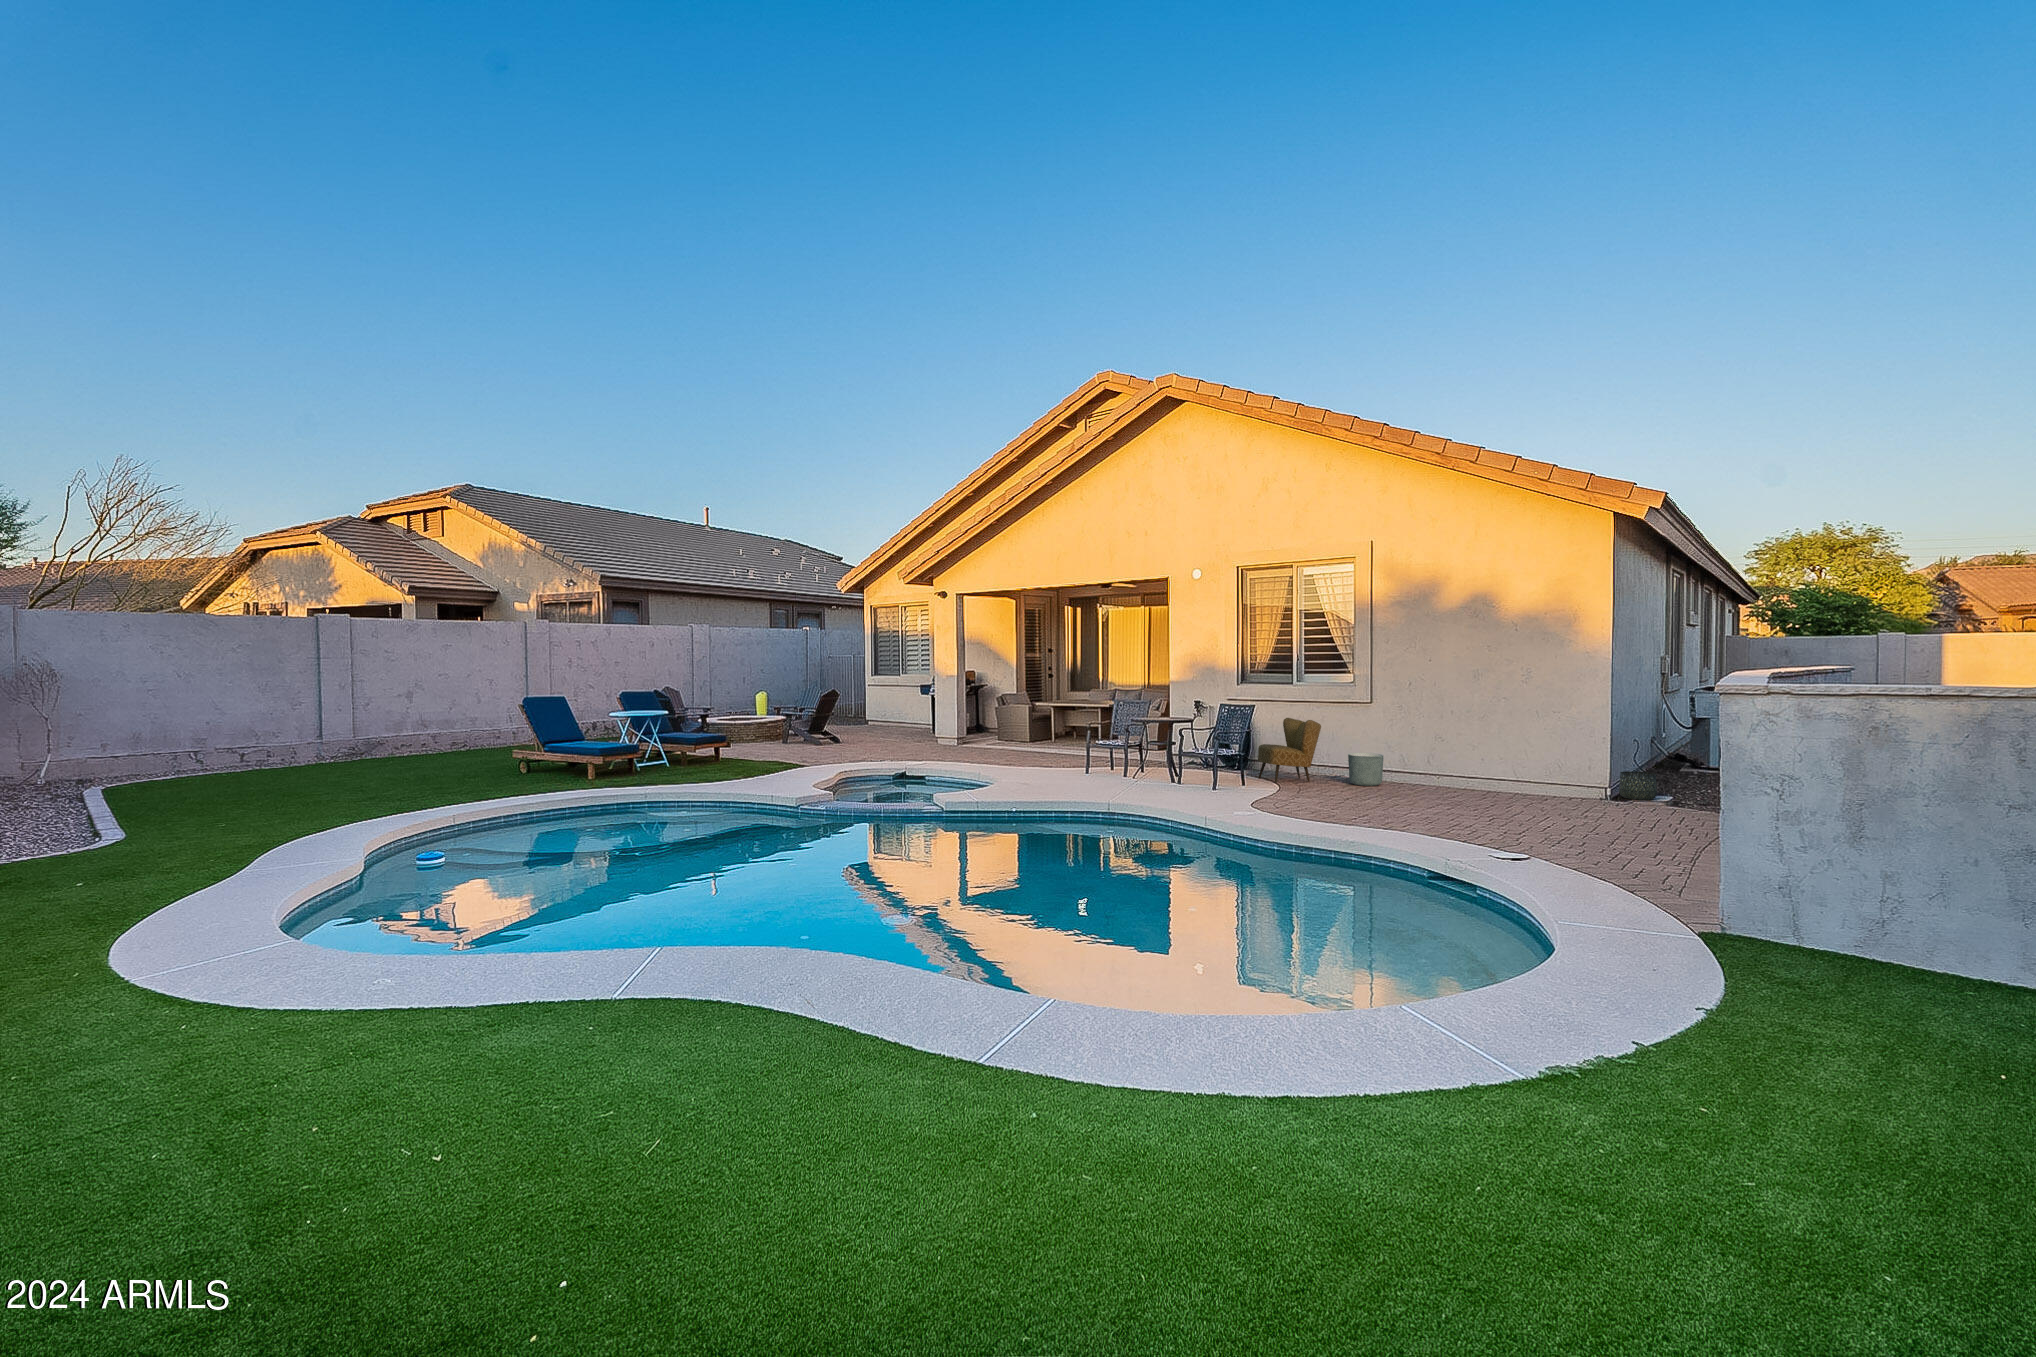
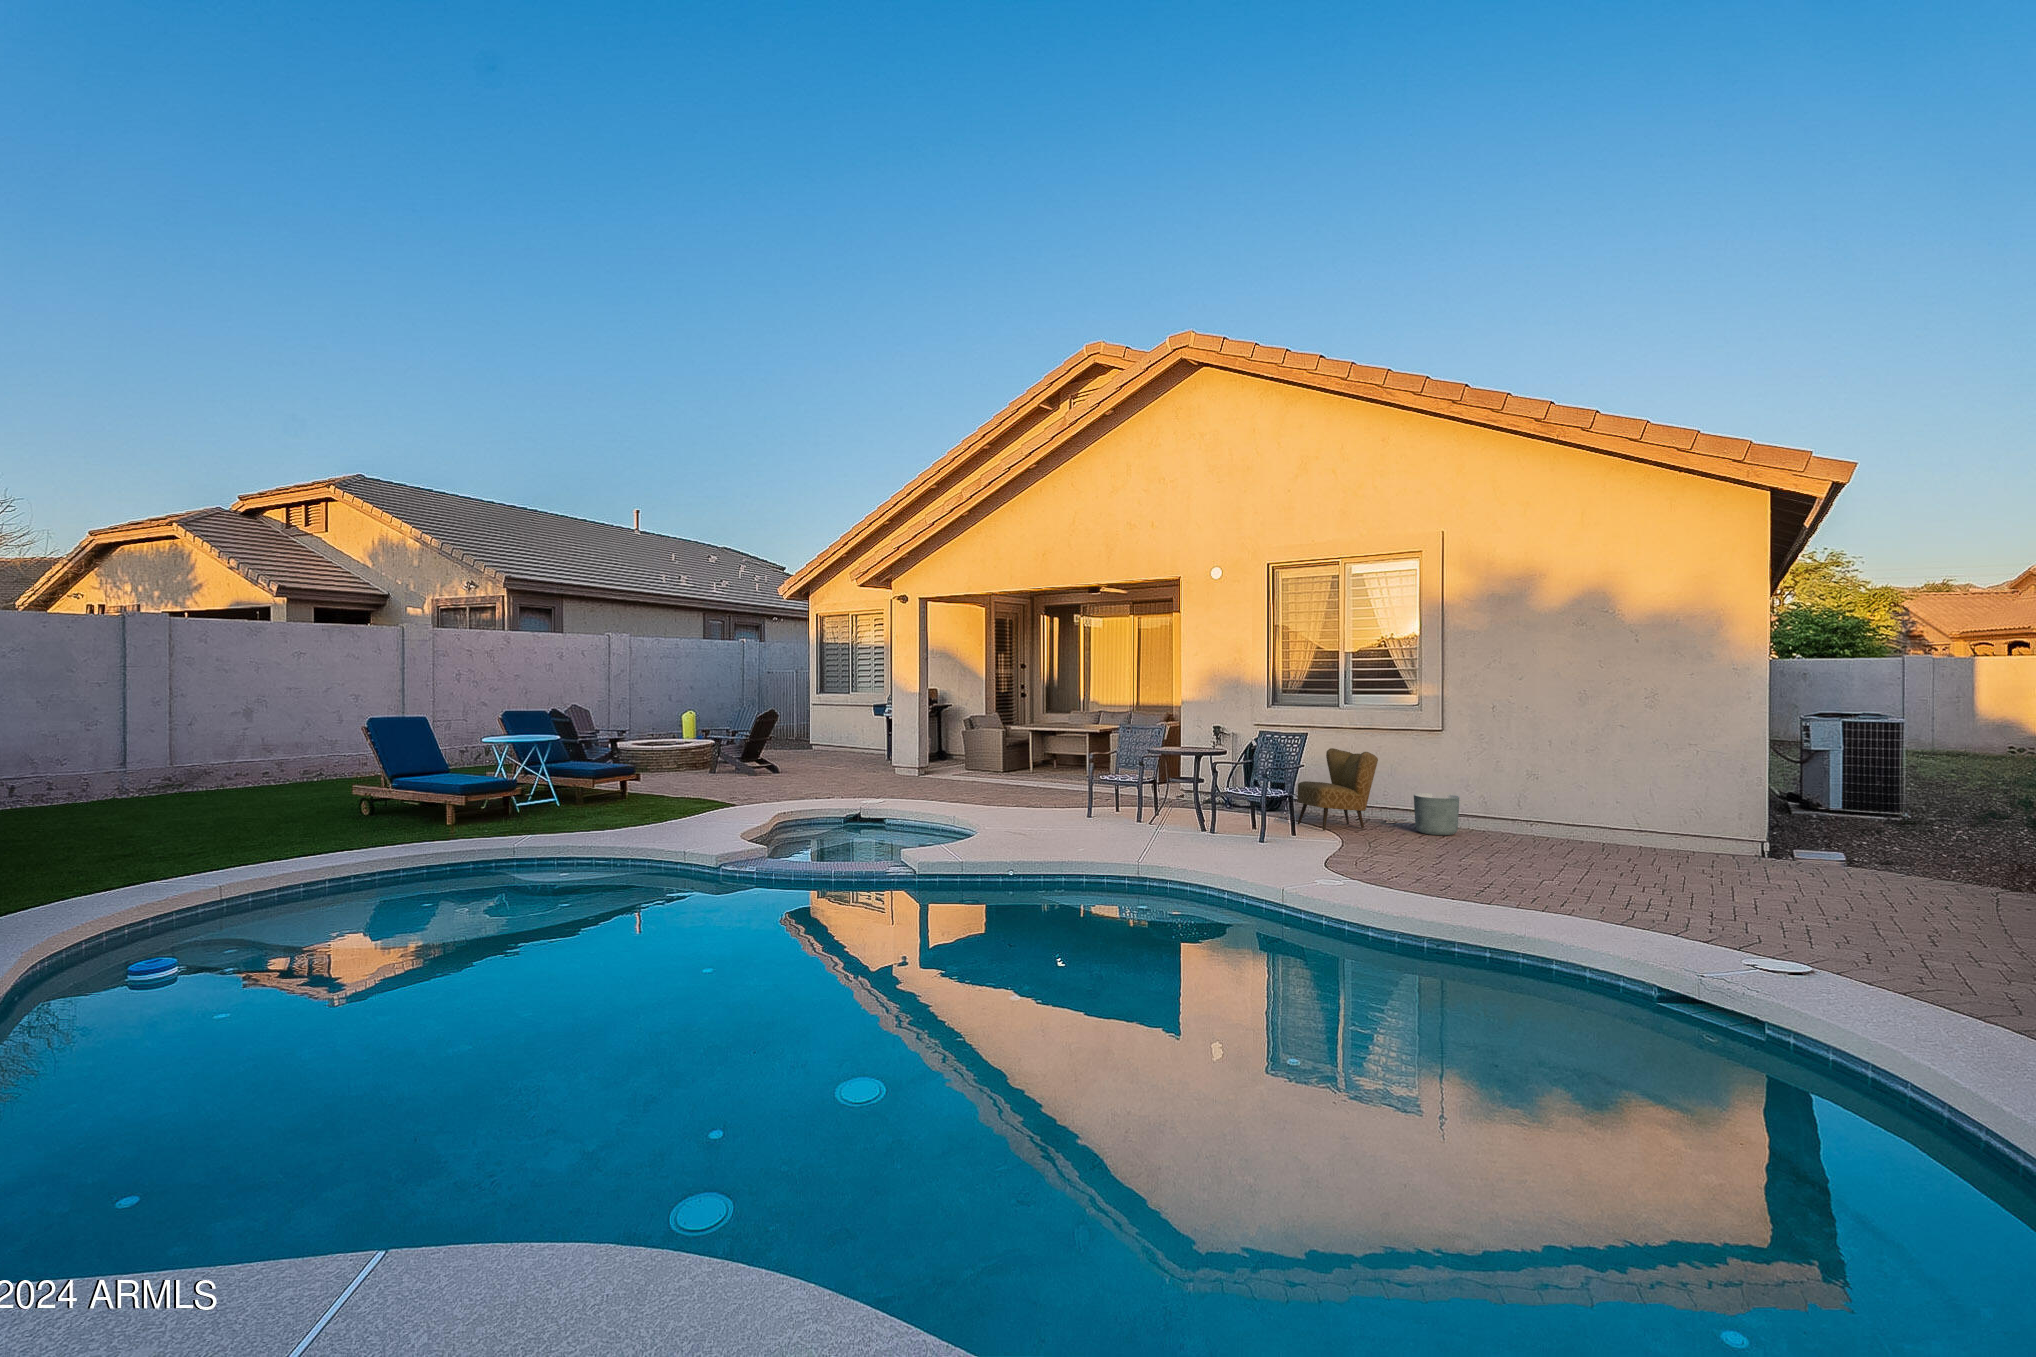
basket: present [1619,771,1657,800] -> none [1770,820,1821,858]

